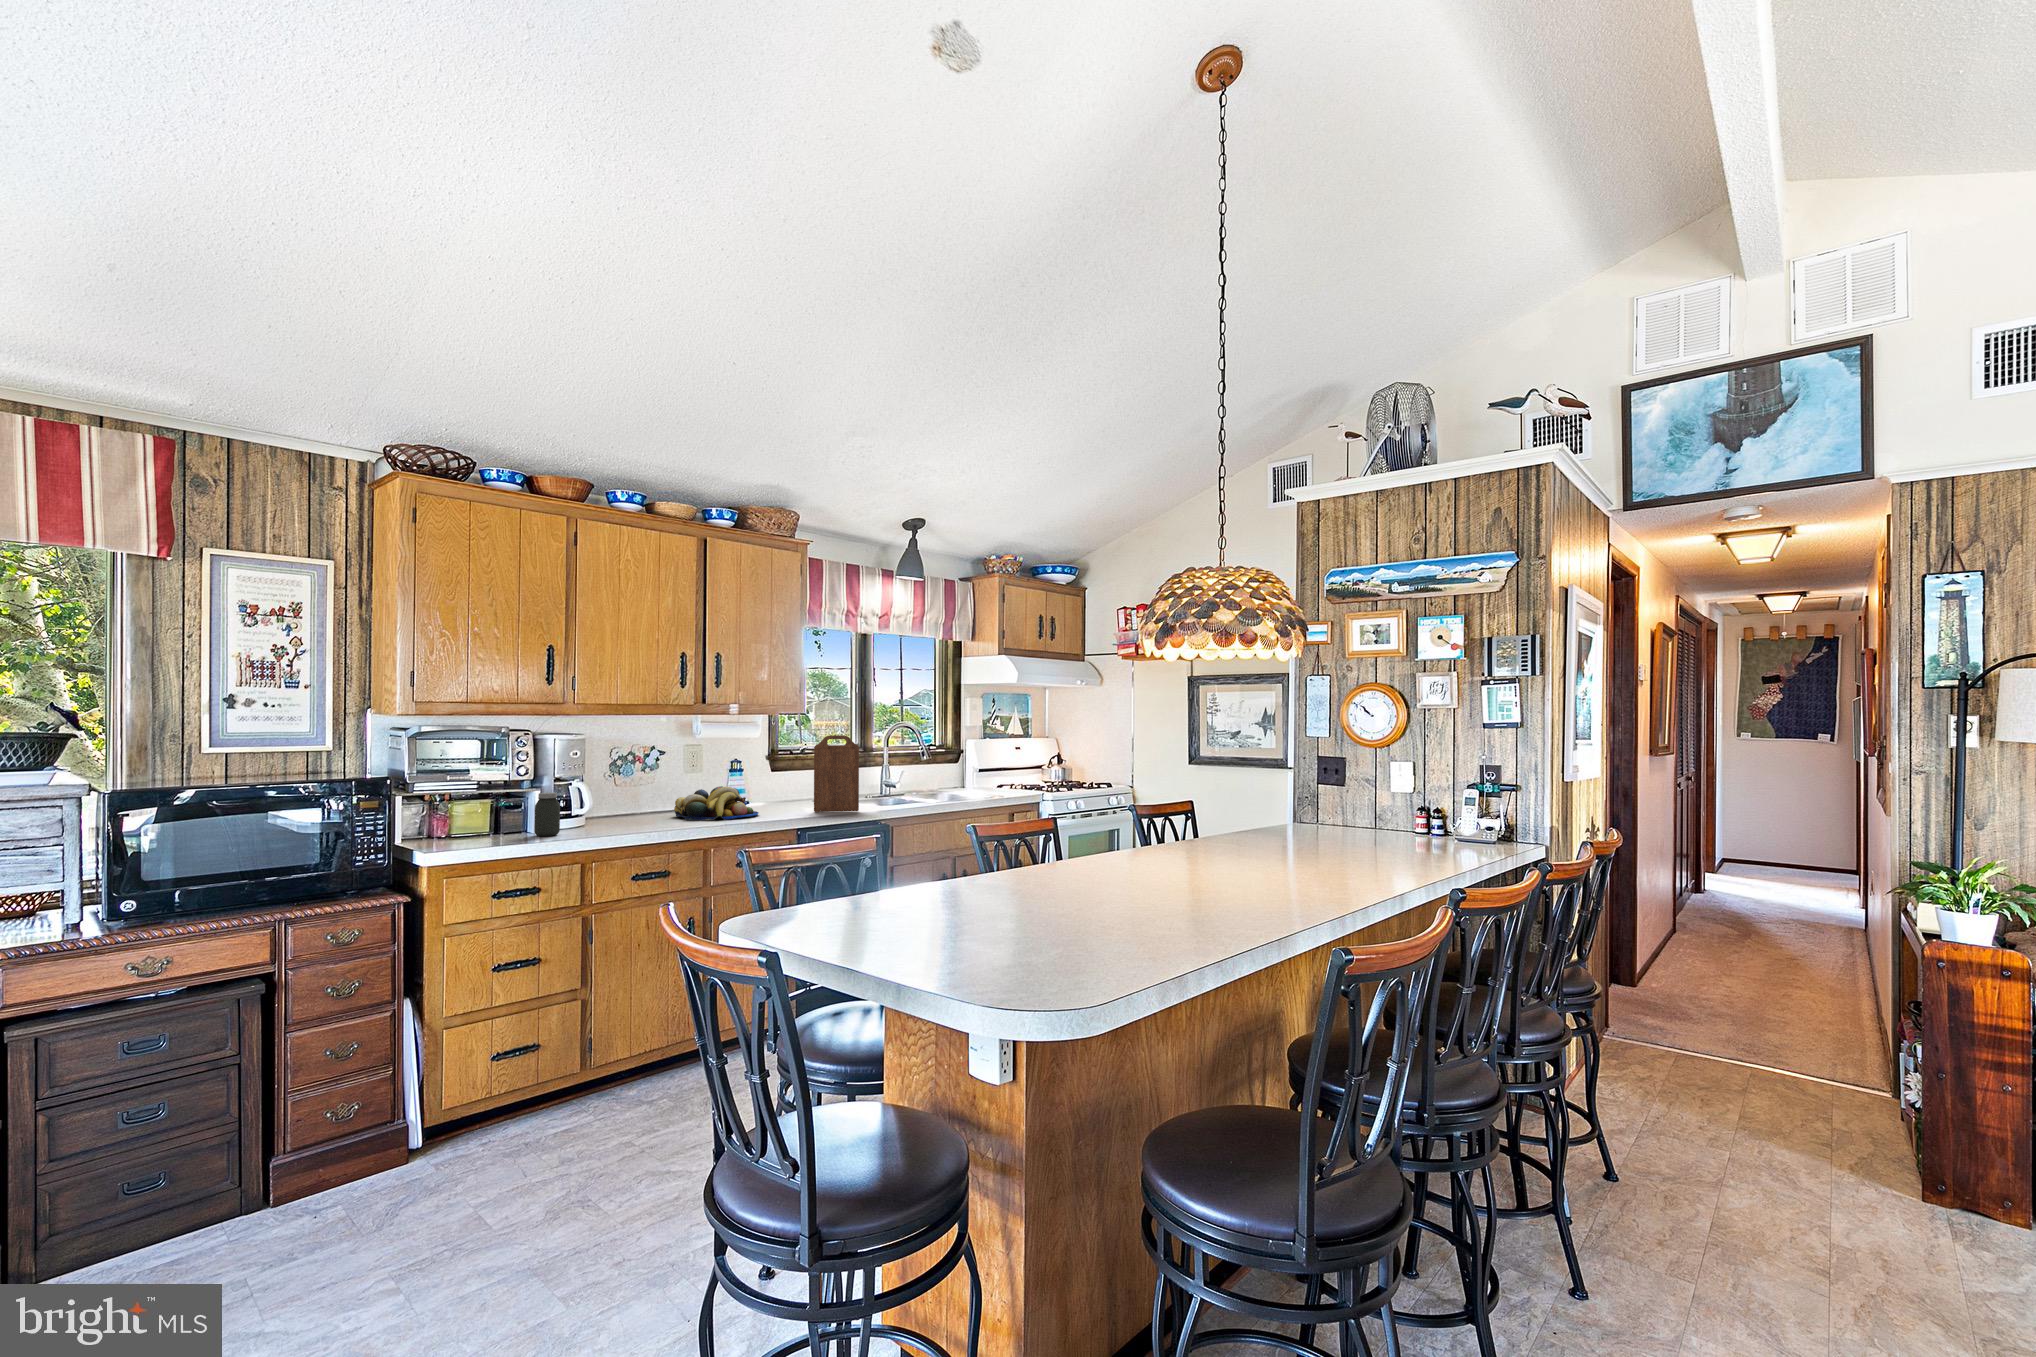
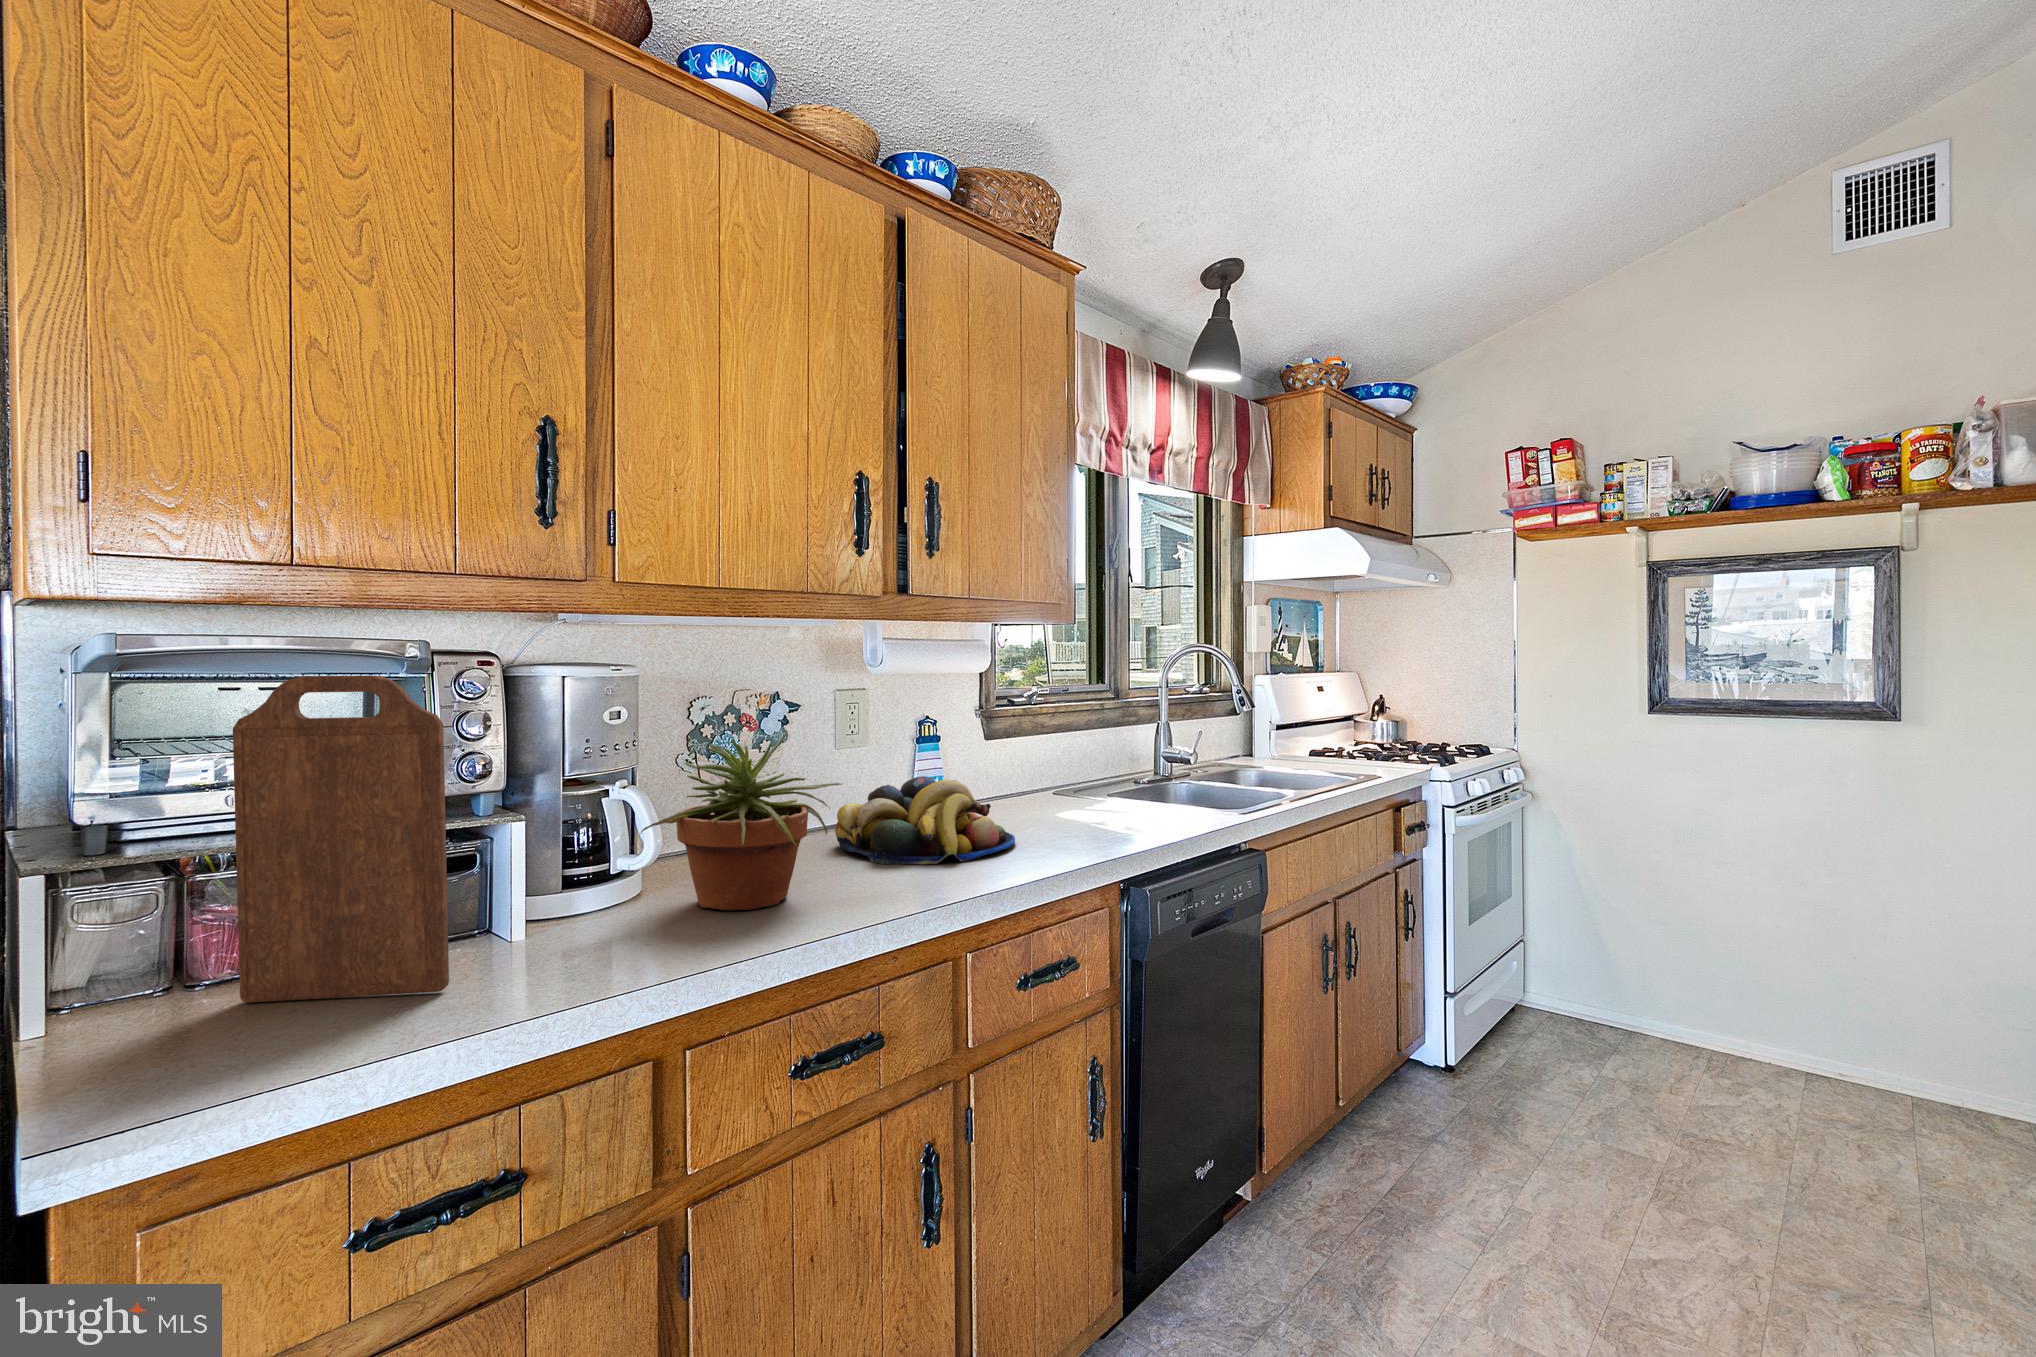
cutting board: present [814,735,859,812] -> present [233,675,449,1003]
potted plant: none [581,762,667,828] -> present [641,733,843,910]
jar: present [534,793,560,836] -> none [508,834,583,968]

